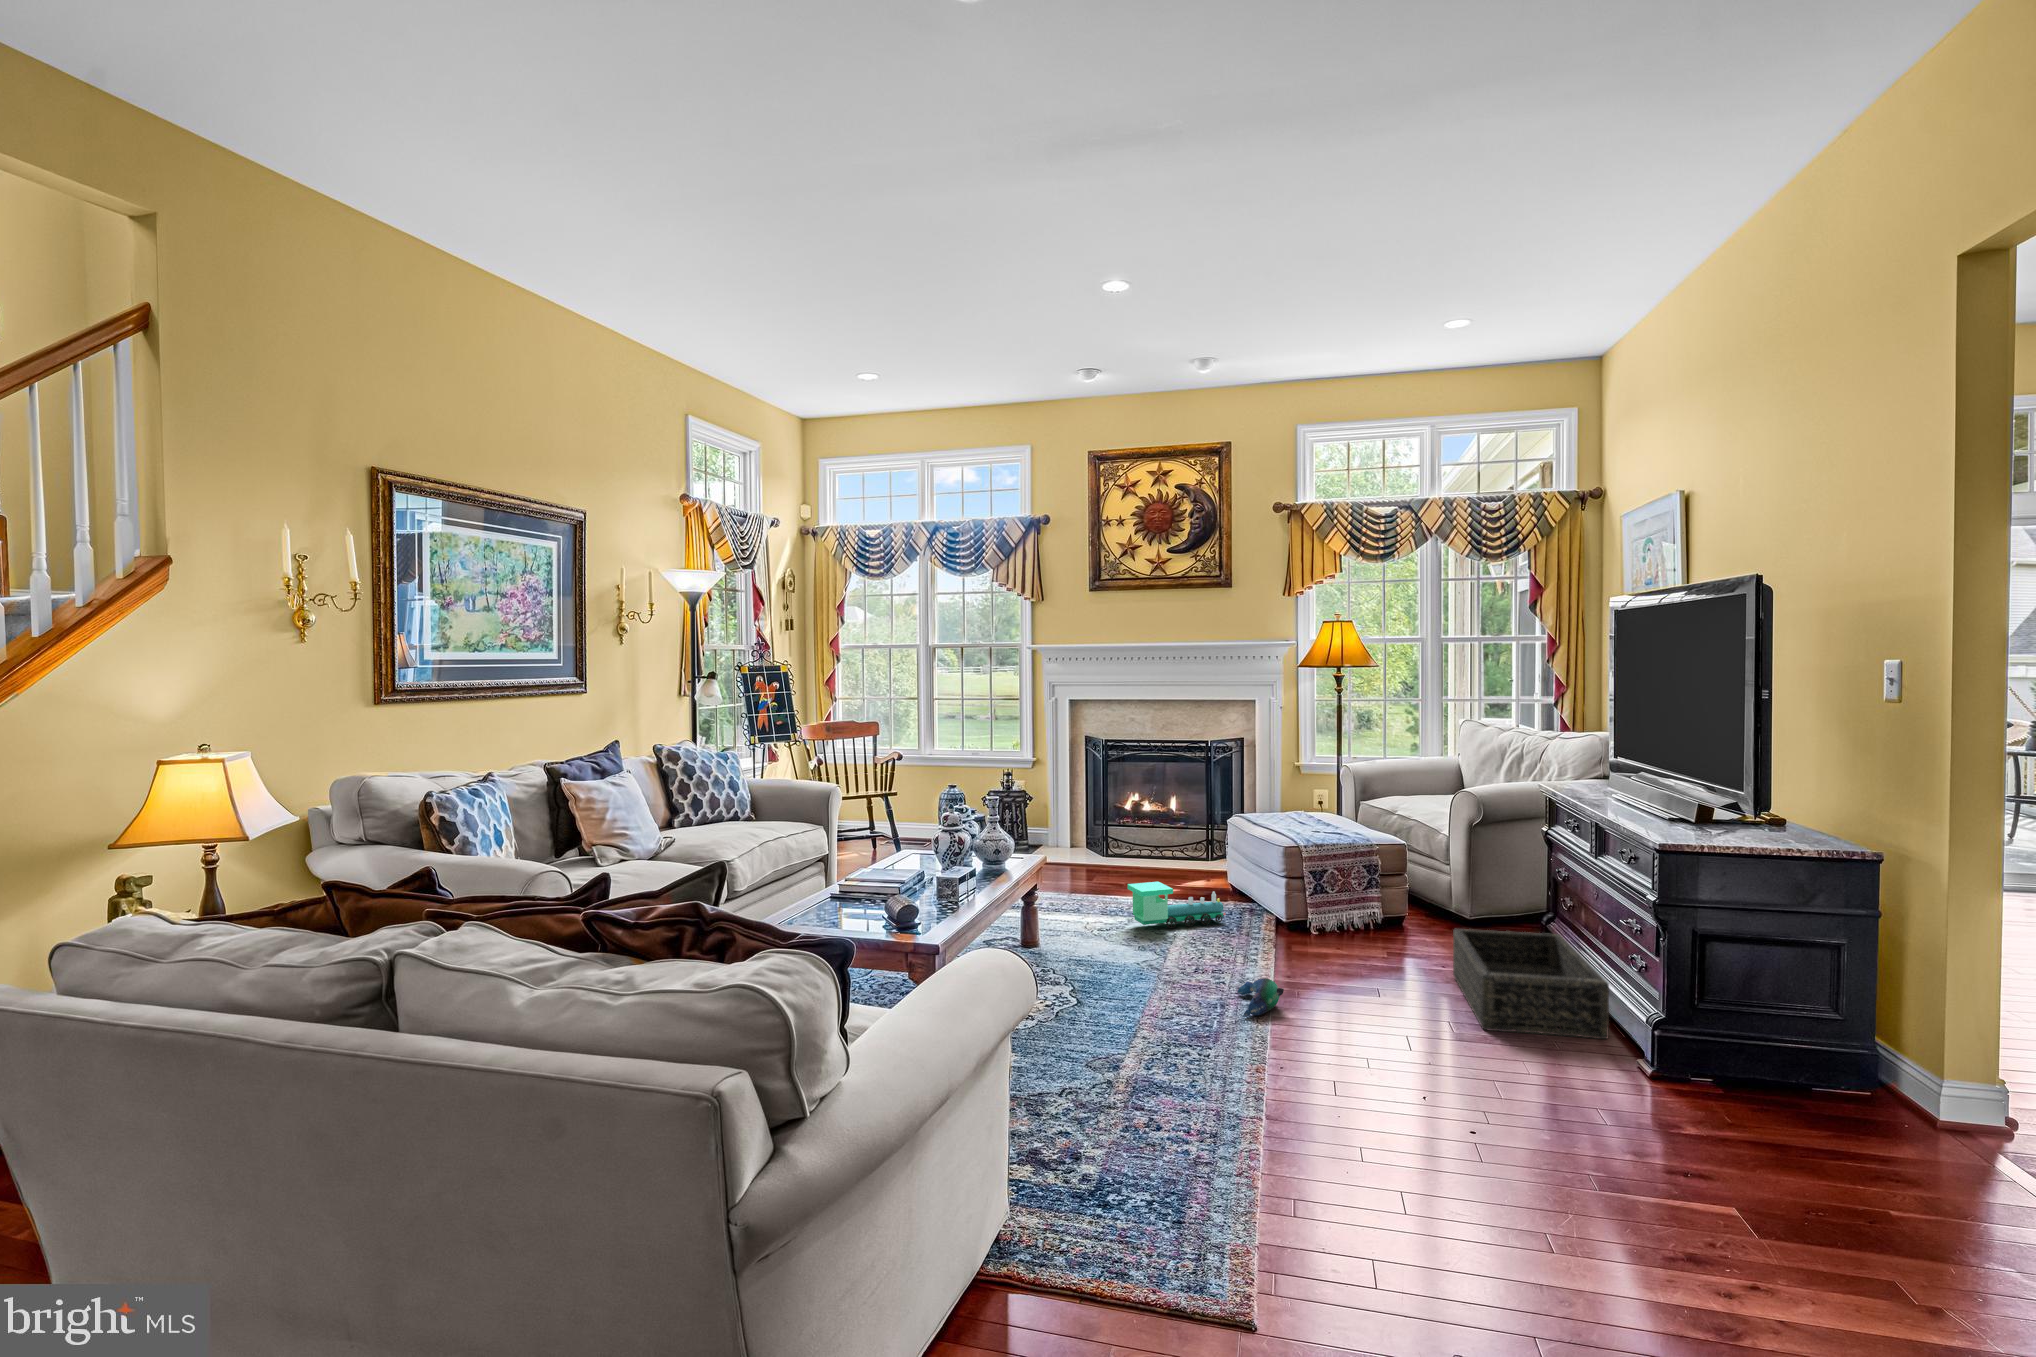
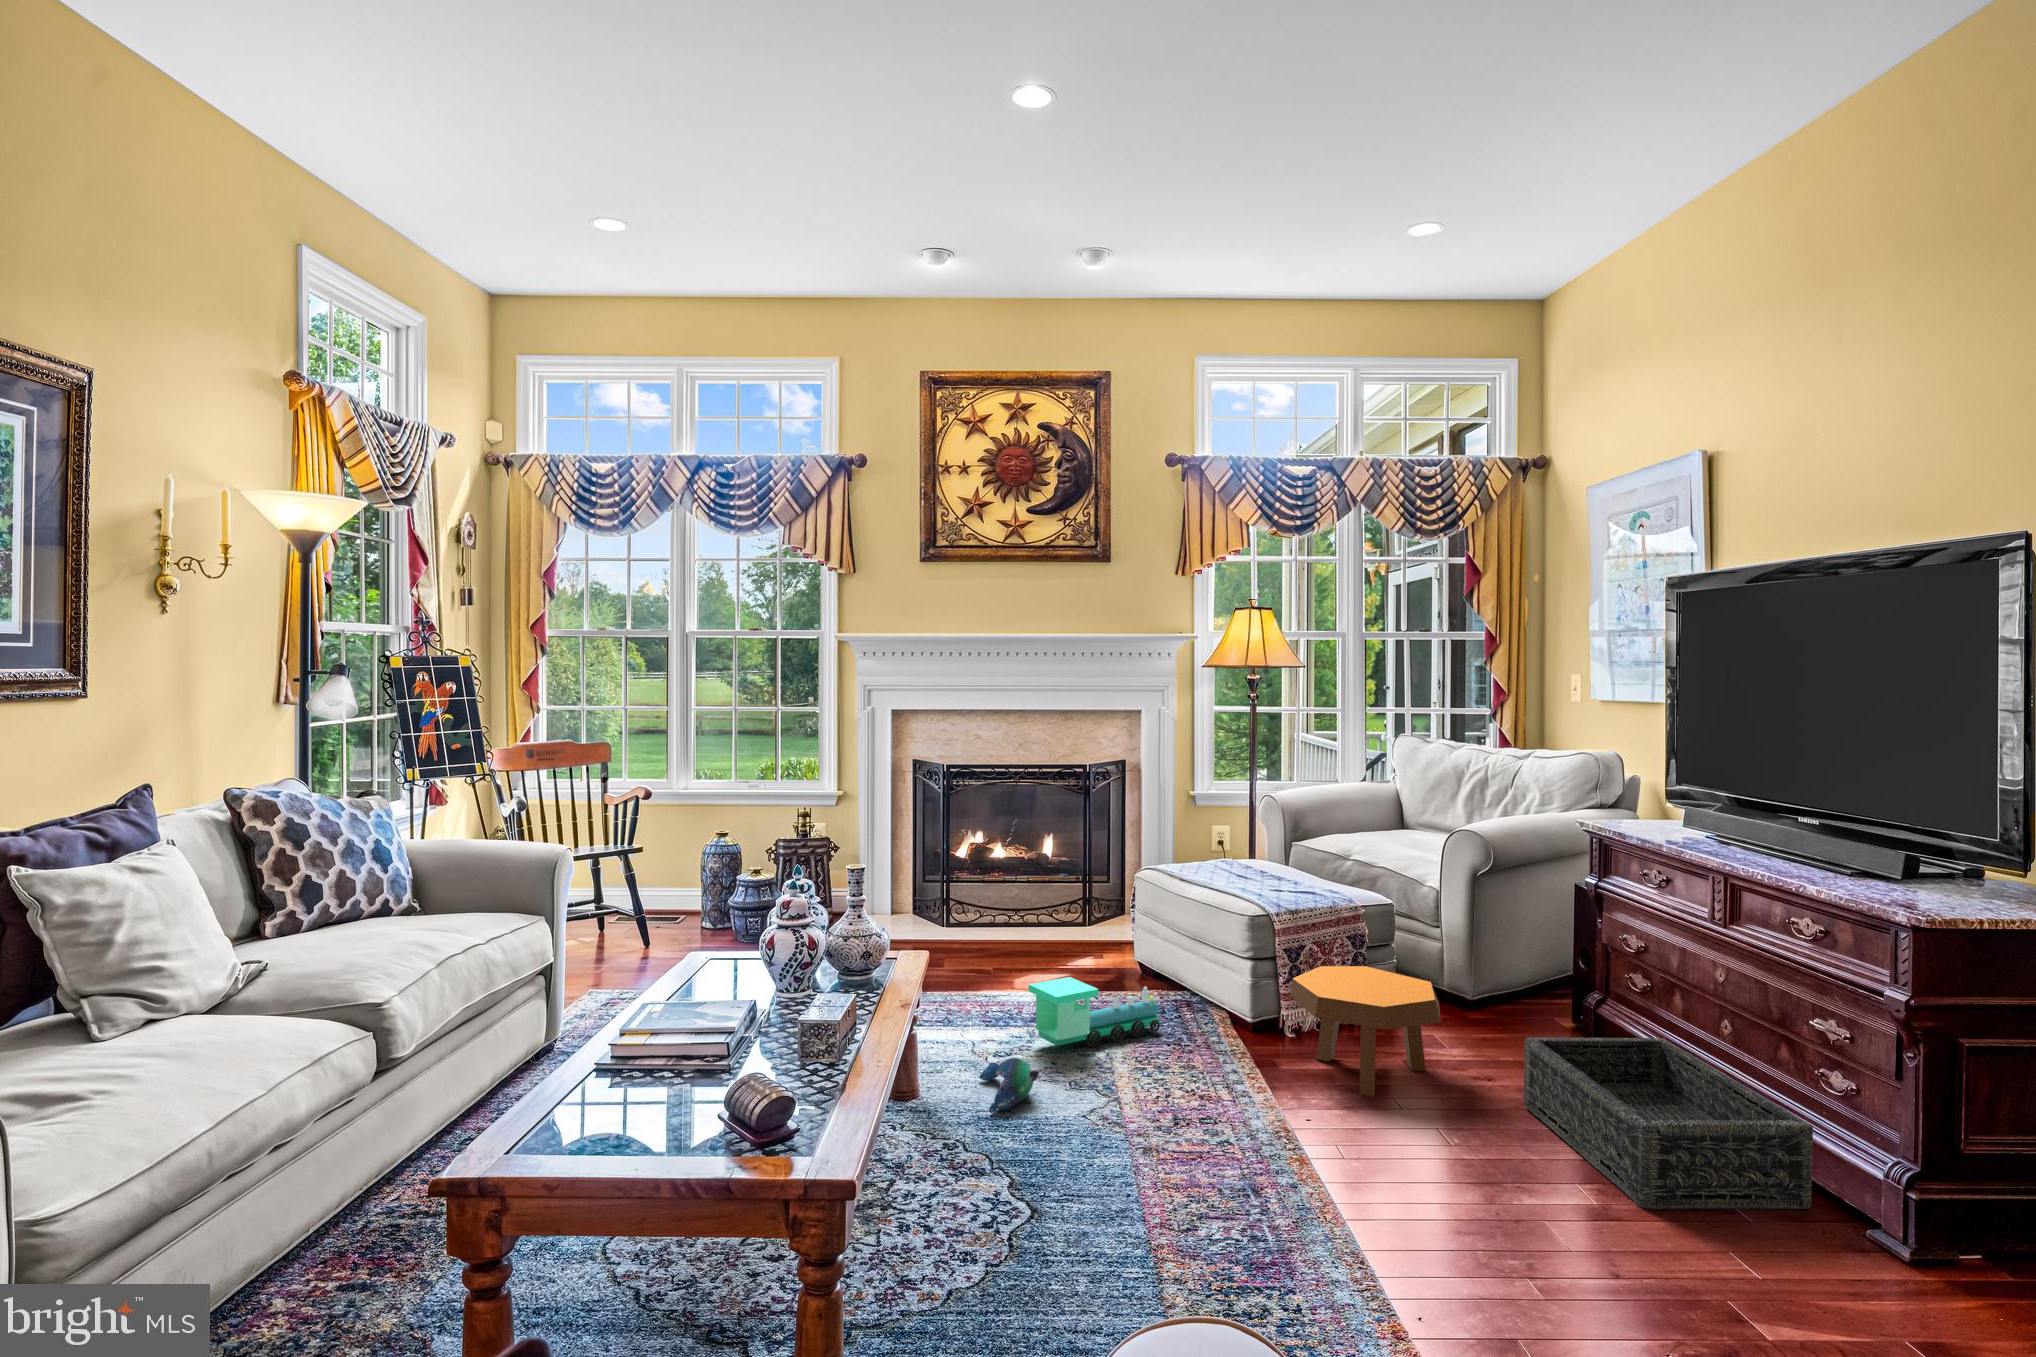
footstool: none [1304,880,1411,965] -> present [1291,966,1441,1096]
plush toy: present [1237,978,1284,1016] -> present [979,1058,1039,1112]

